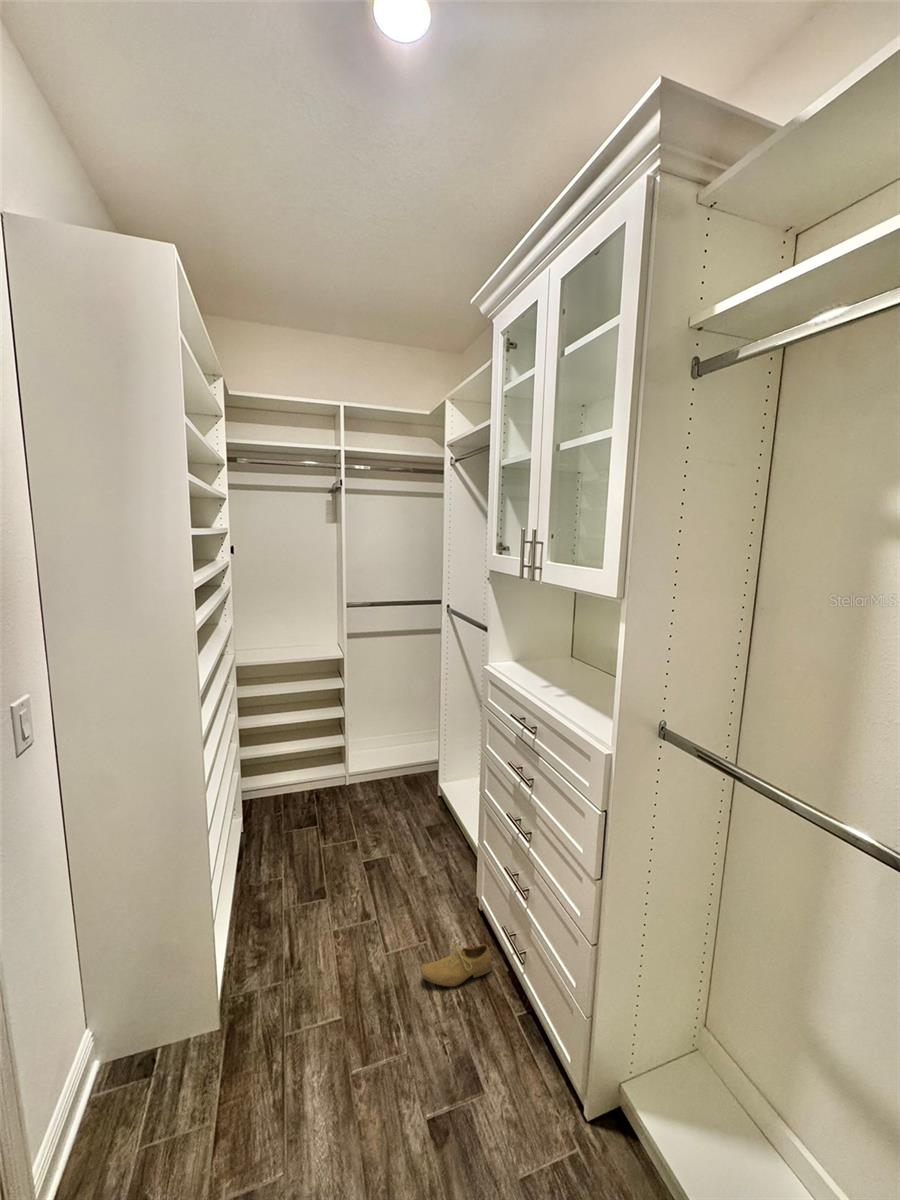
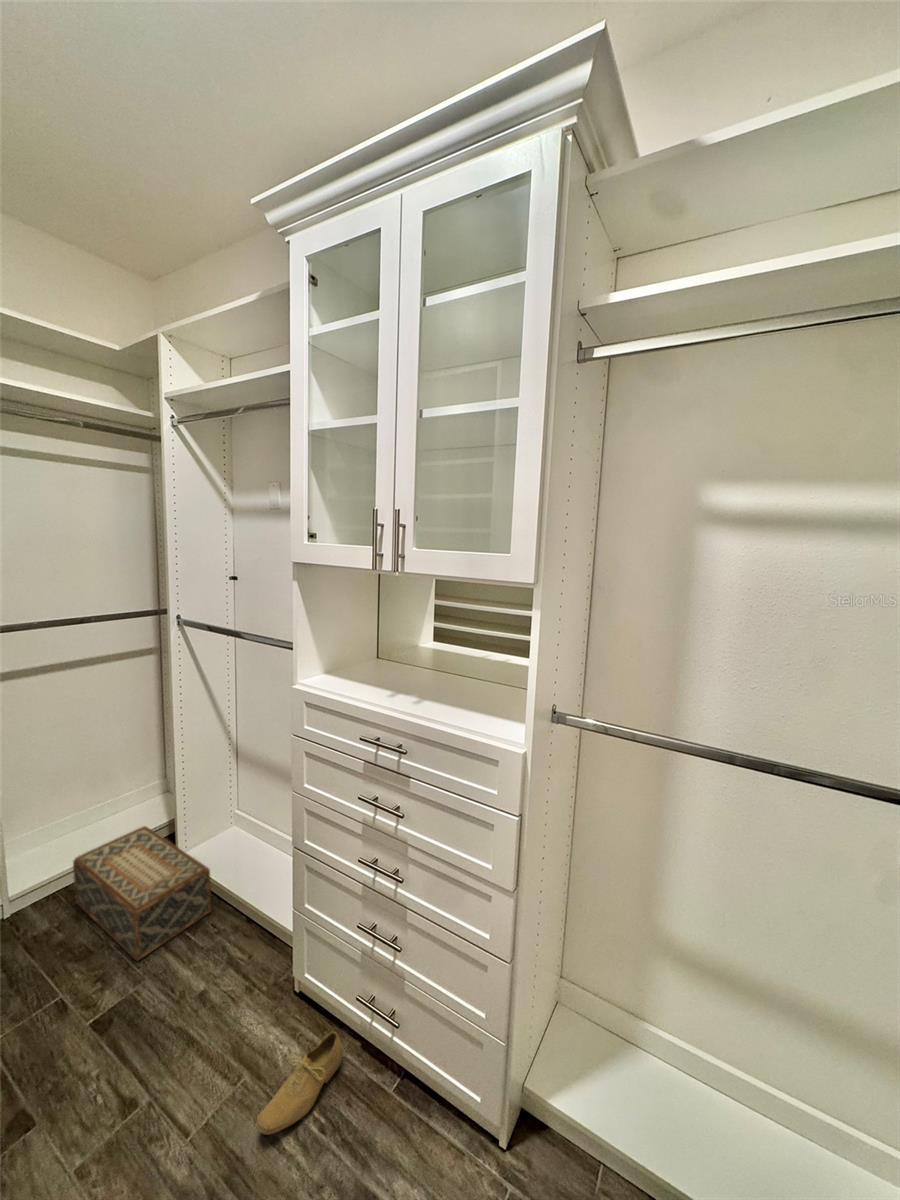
woven basket: none [379,756,448,840] -> present [73,826,211,960]

